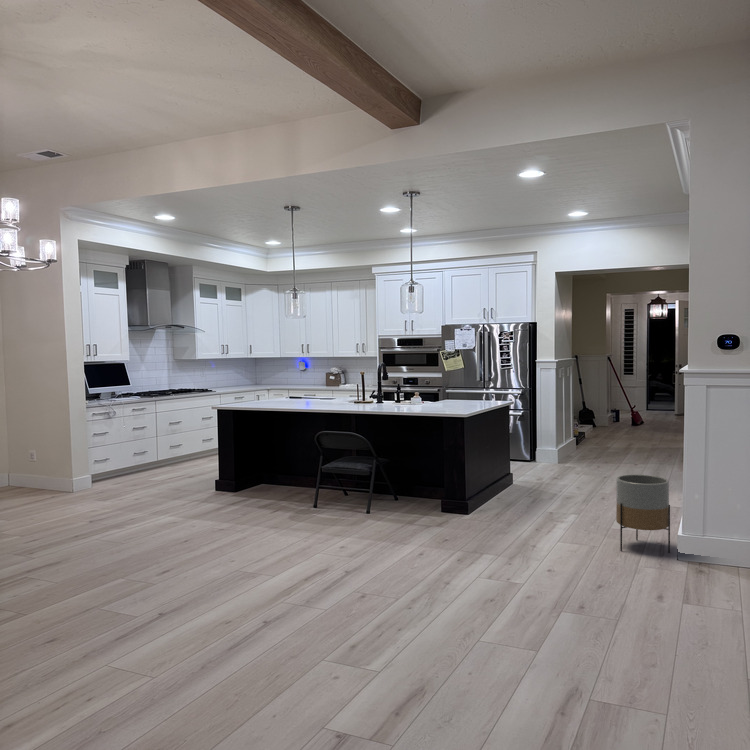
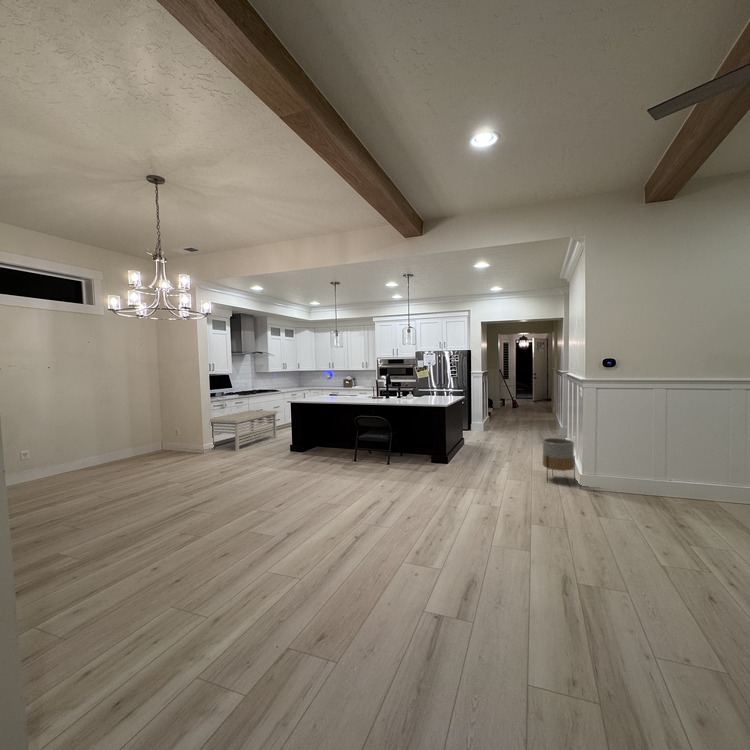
storage bench: none [78,423,201,489] -> present [210,410,277,451]

